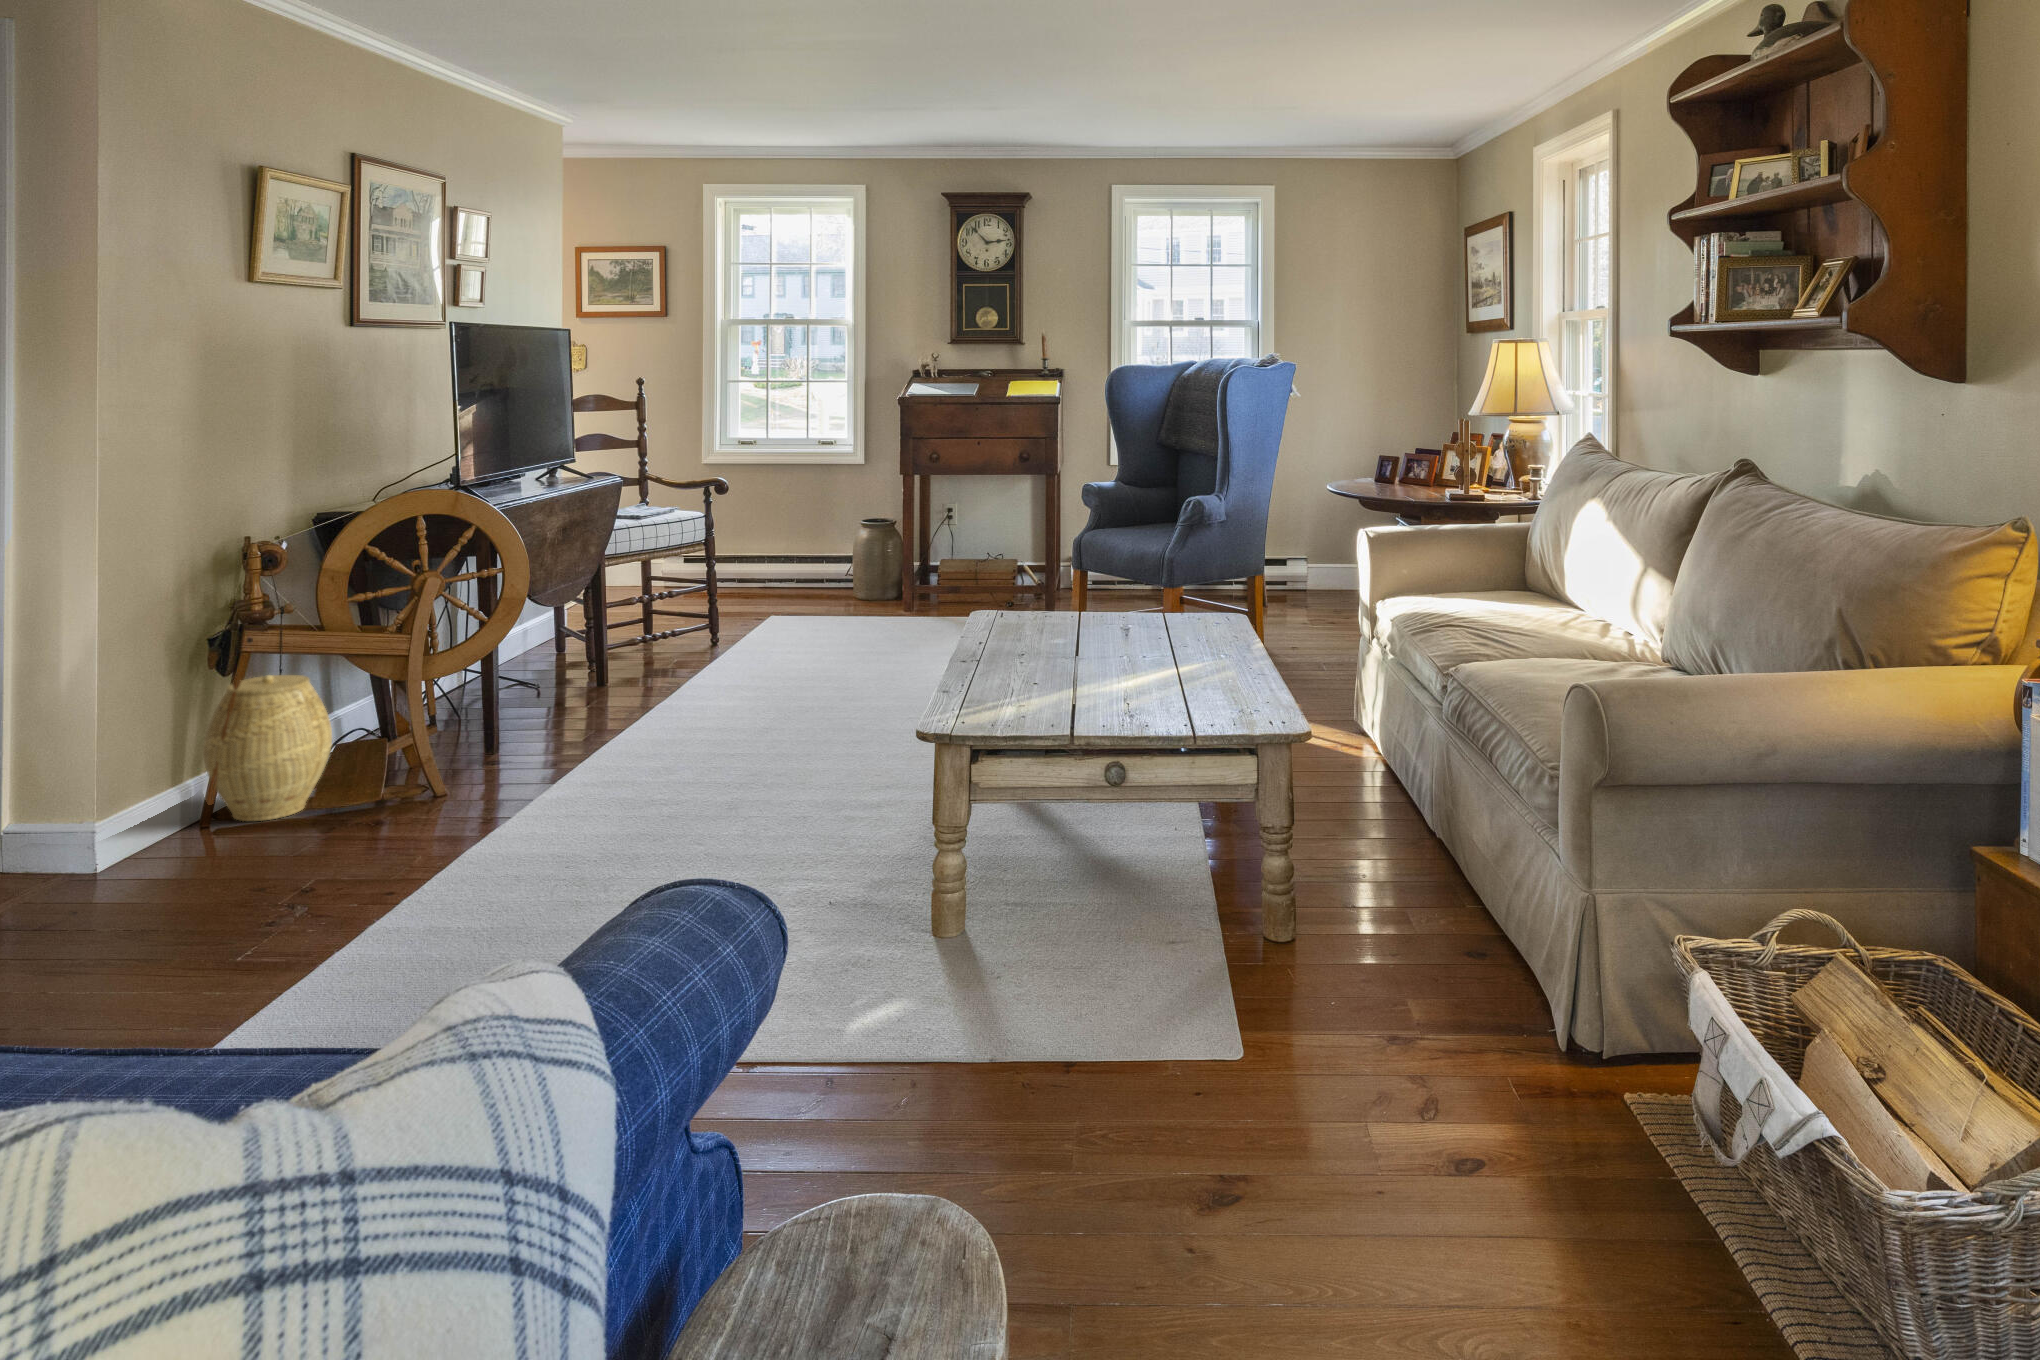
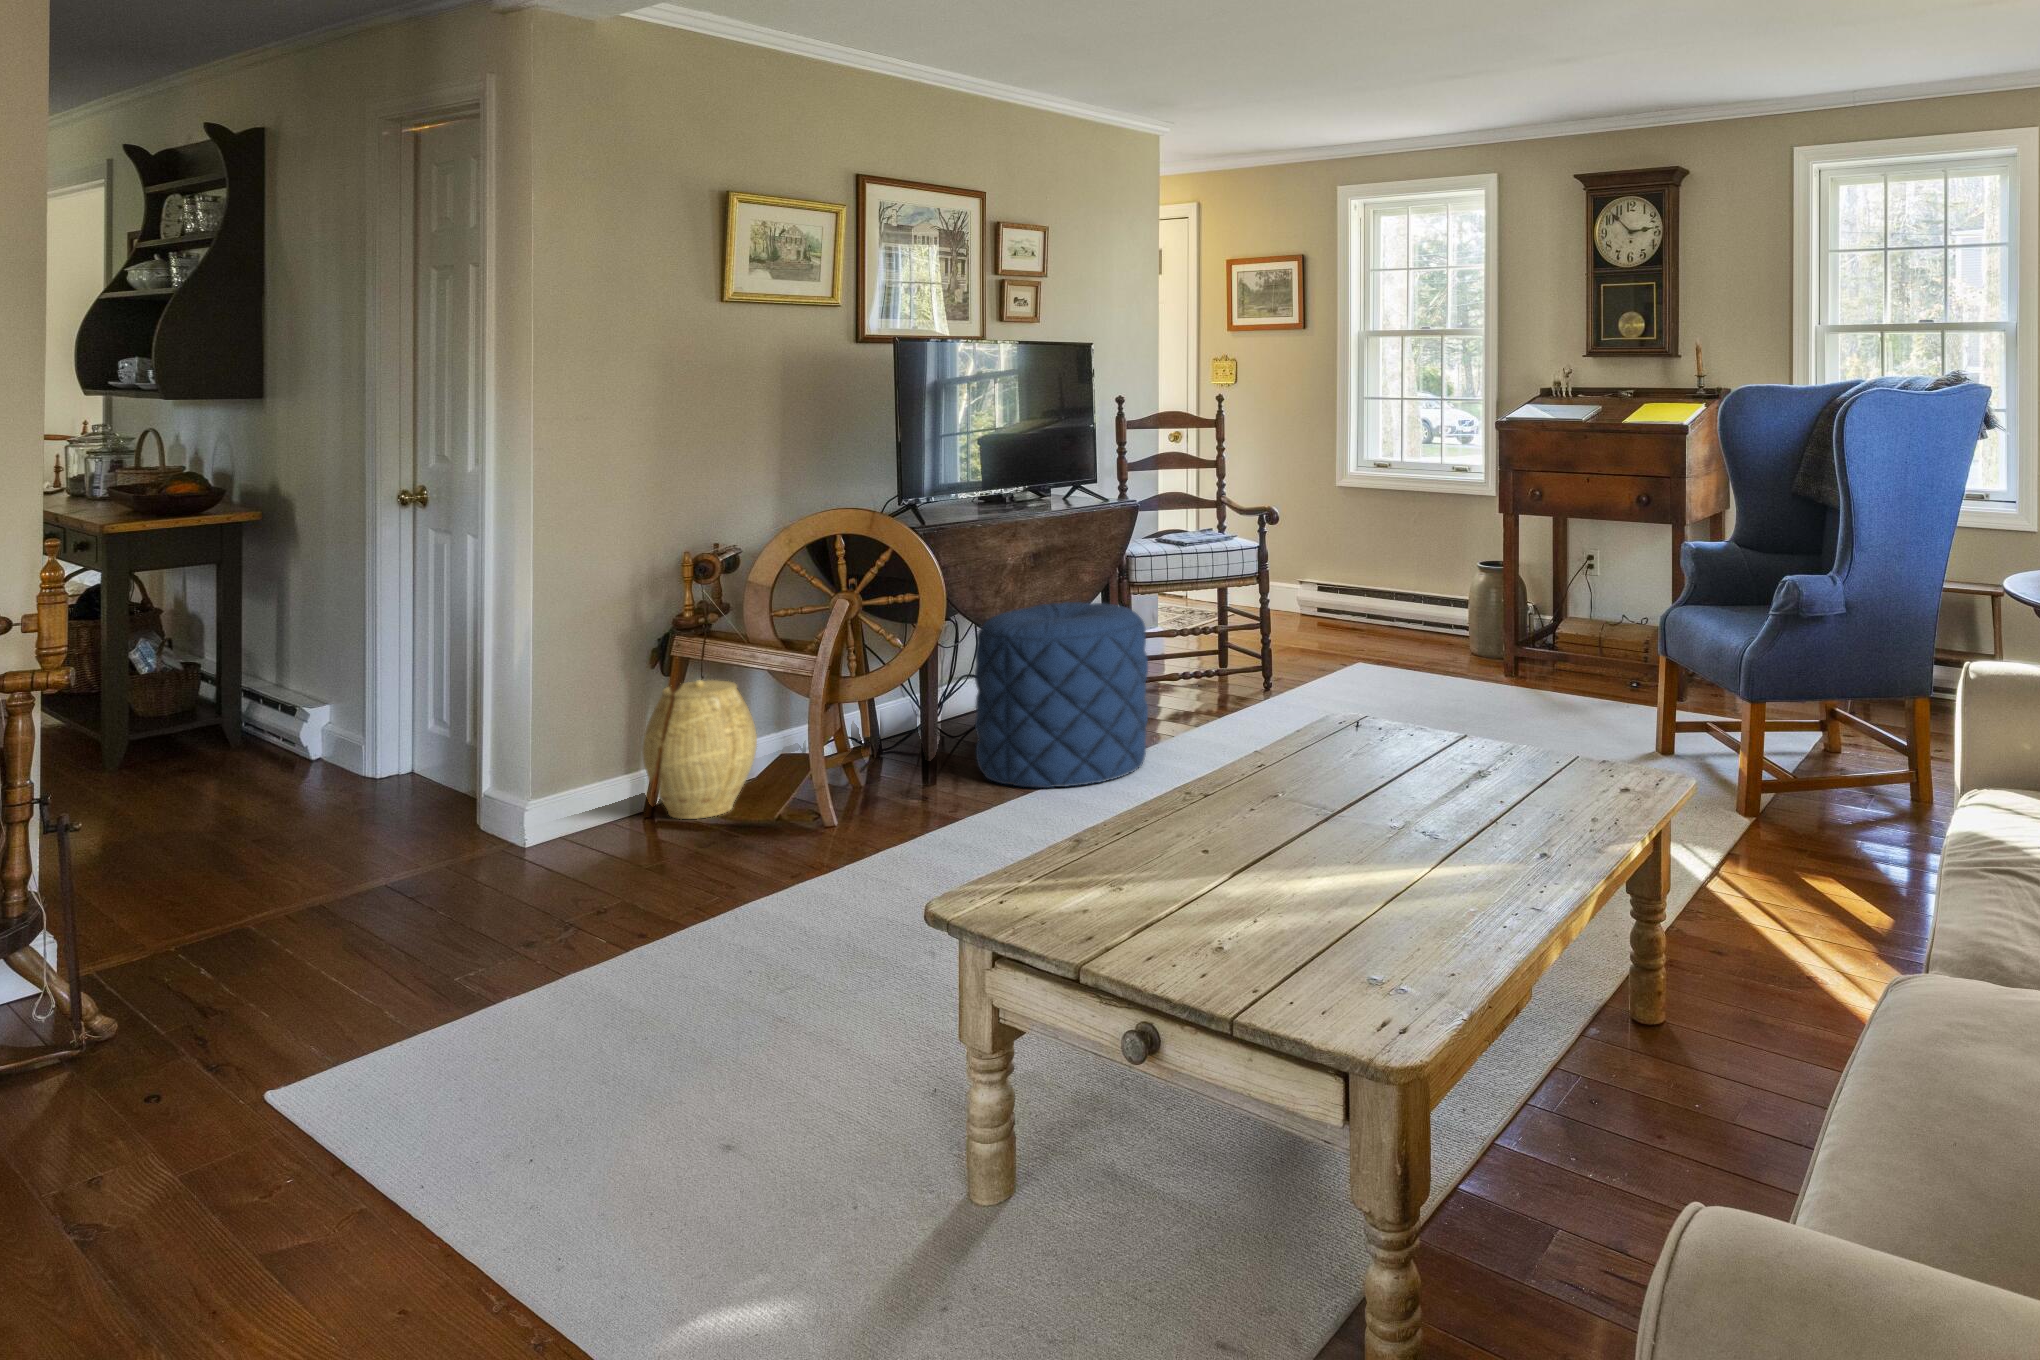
pouf: none [527,574,698,749] -> present [975,602,1148,788]

